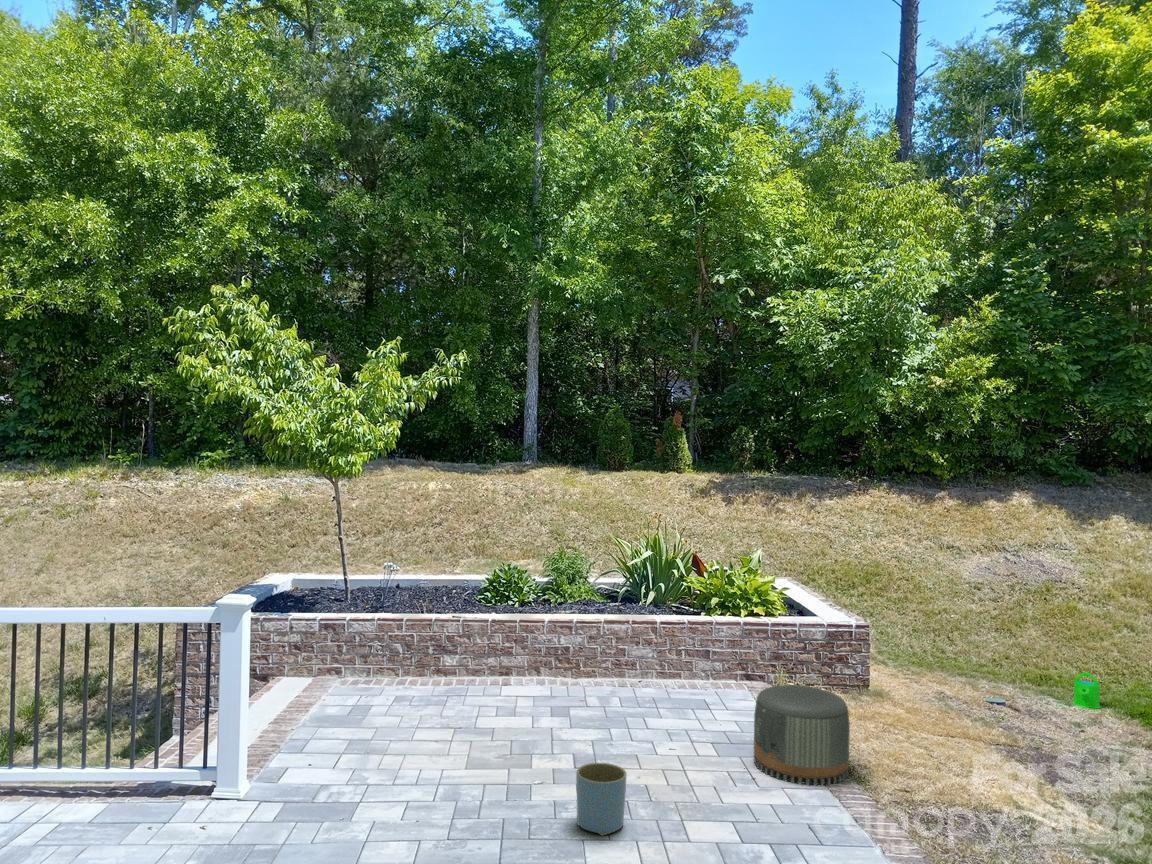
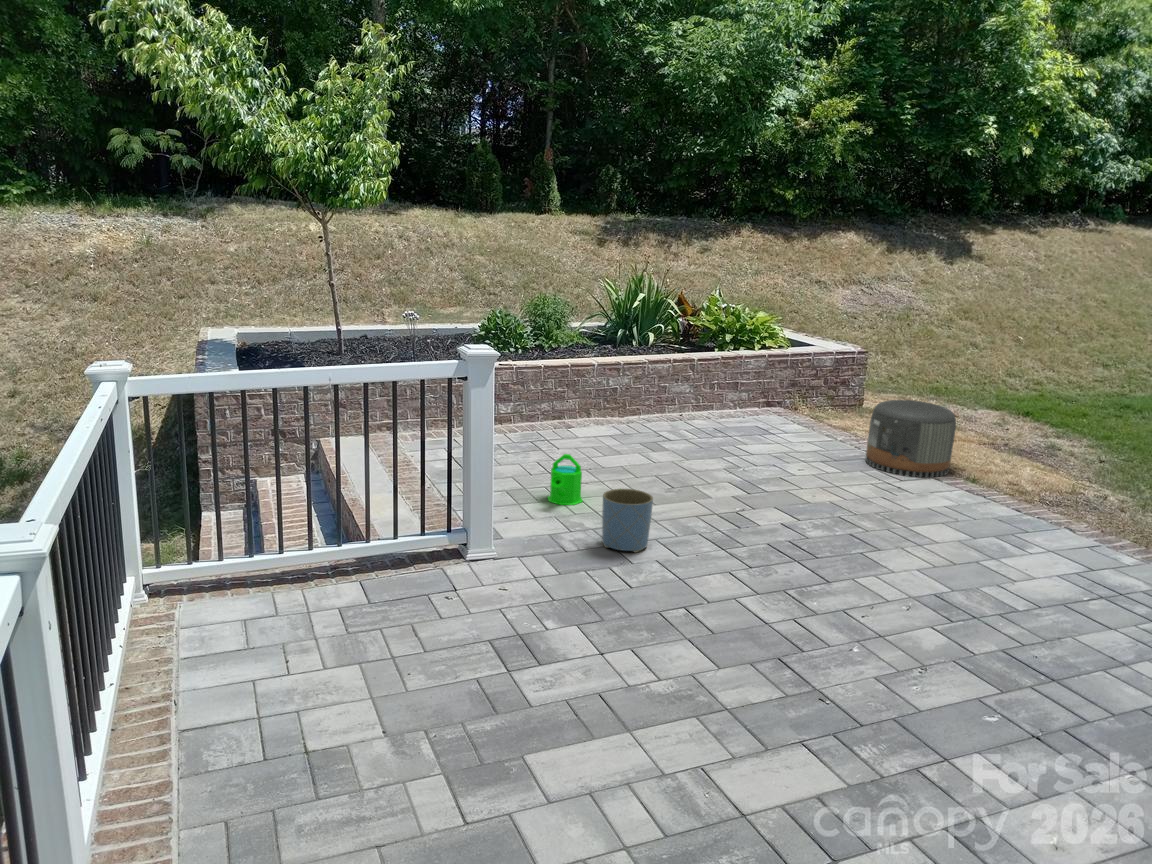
watering can: present [1072,672,1101,709] -> present [548,454,583,505]
planter: present [576,763,626,835] -> present [602,489,653,553]

